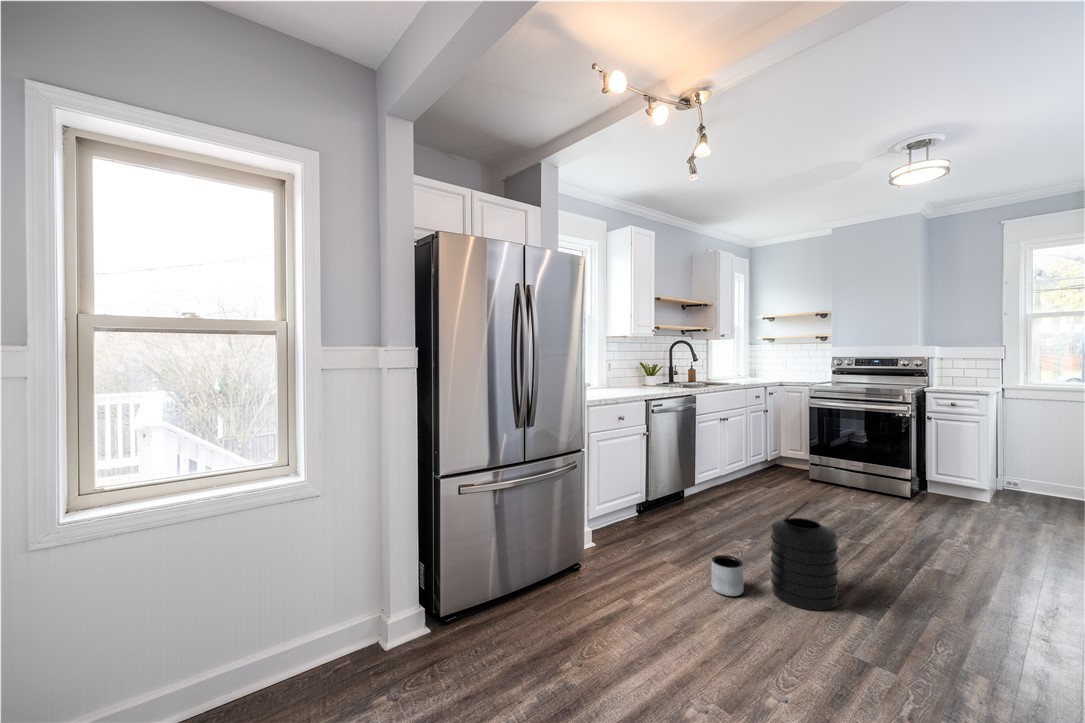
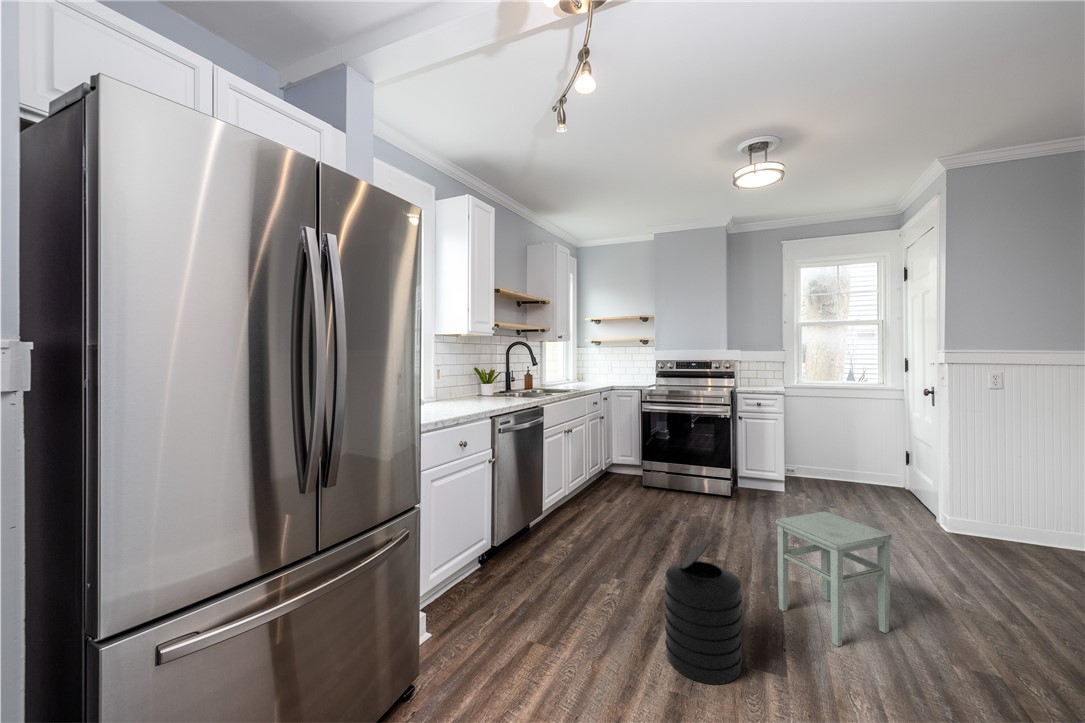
stool: none [899,500,1022,616] -> present [776,511,892,646]
planter: present [711,555,744,596] -> none [599,626,640,688]

